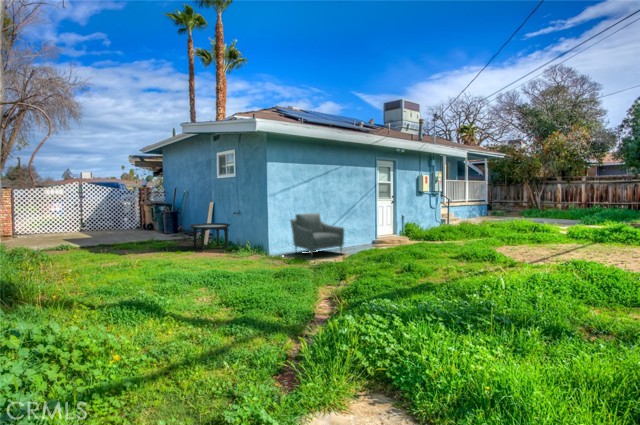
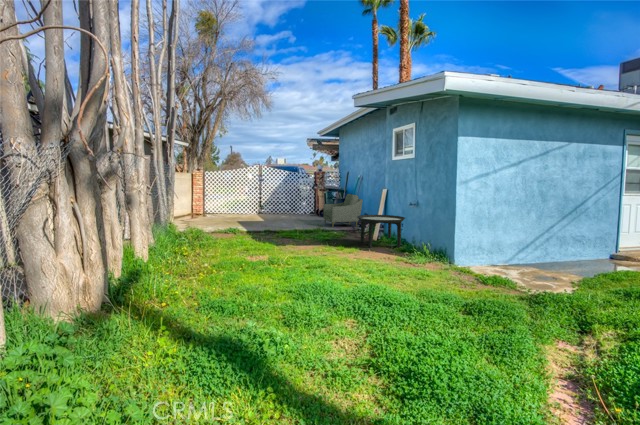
chair: present [291,213,344,255] -> present [323,194,363,227]

